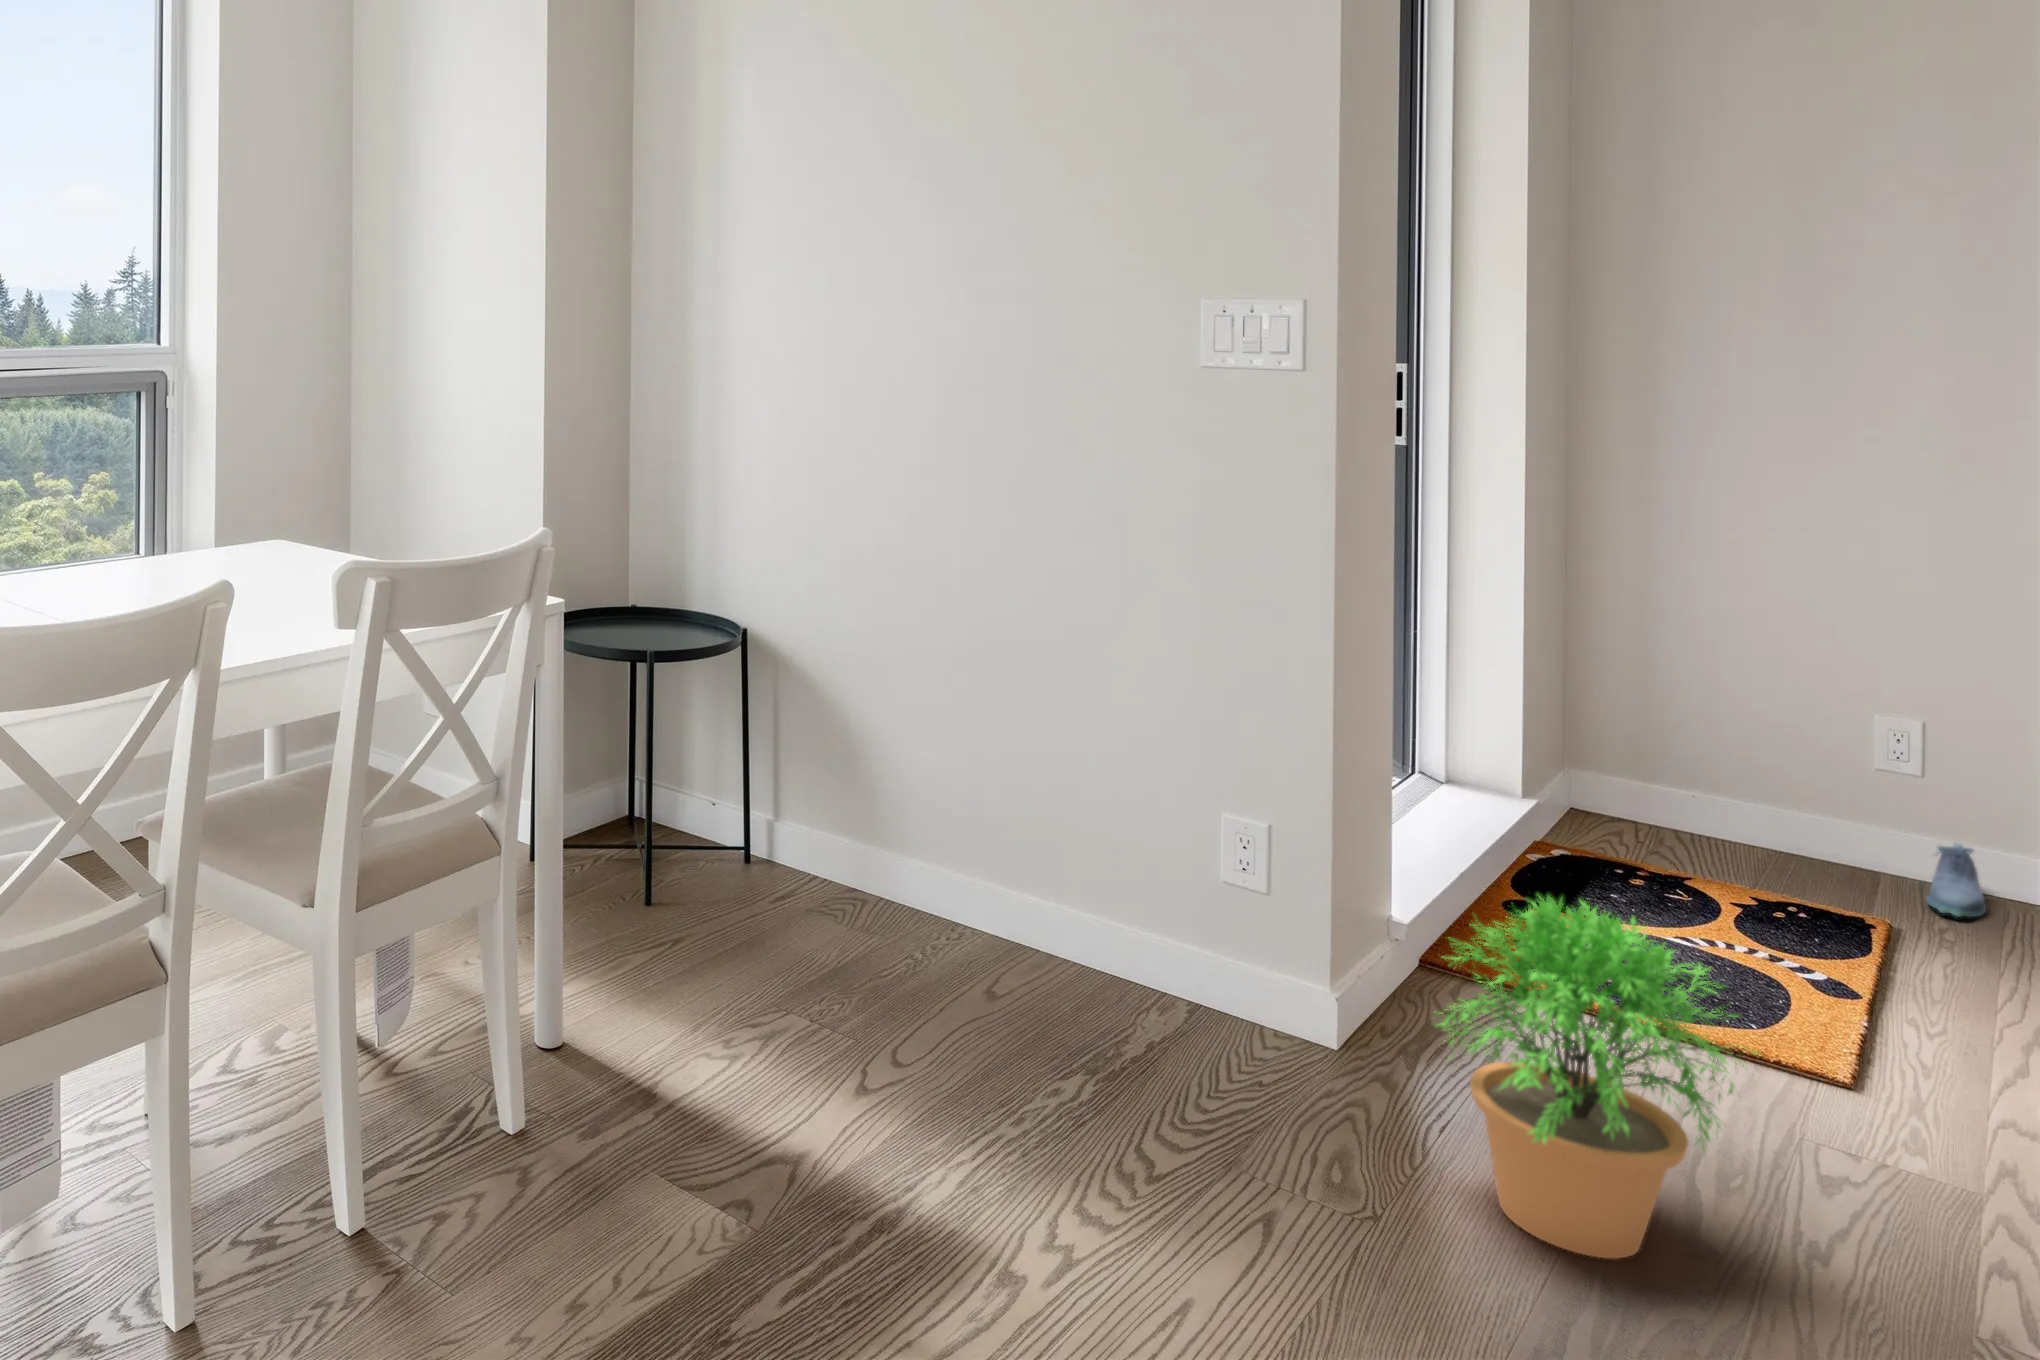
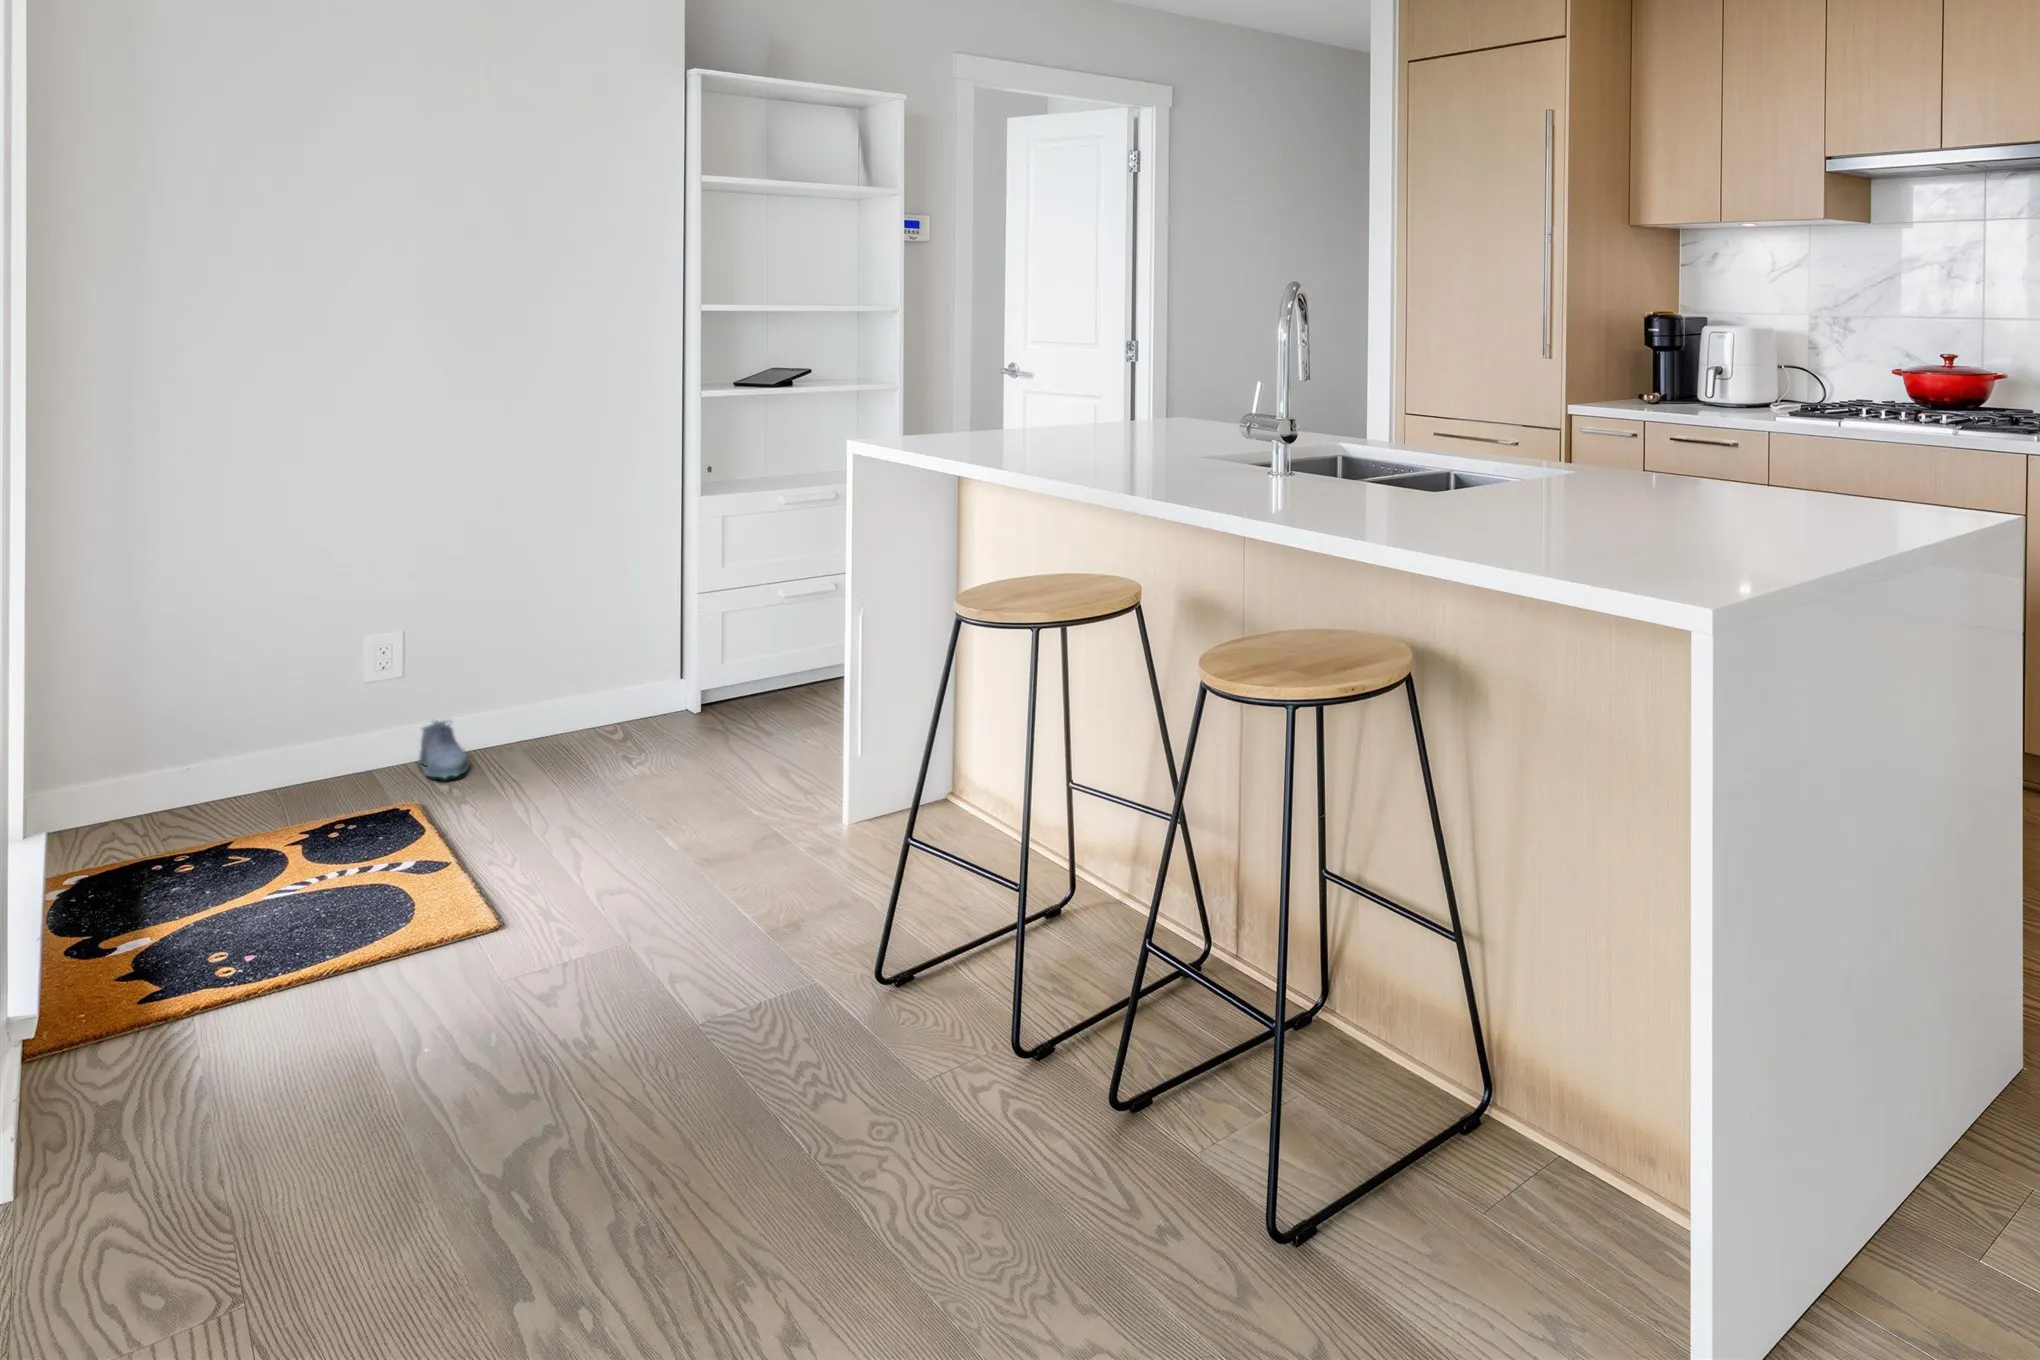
potted plant: present [1441,896,1755,1259] -> none [247,847,572,1198]

